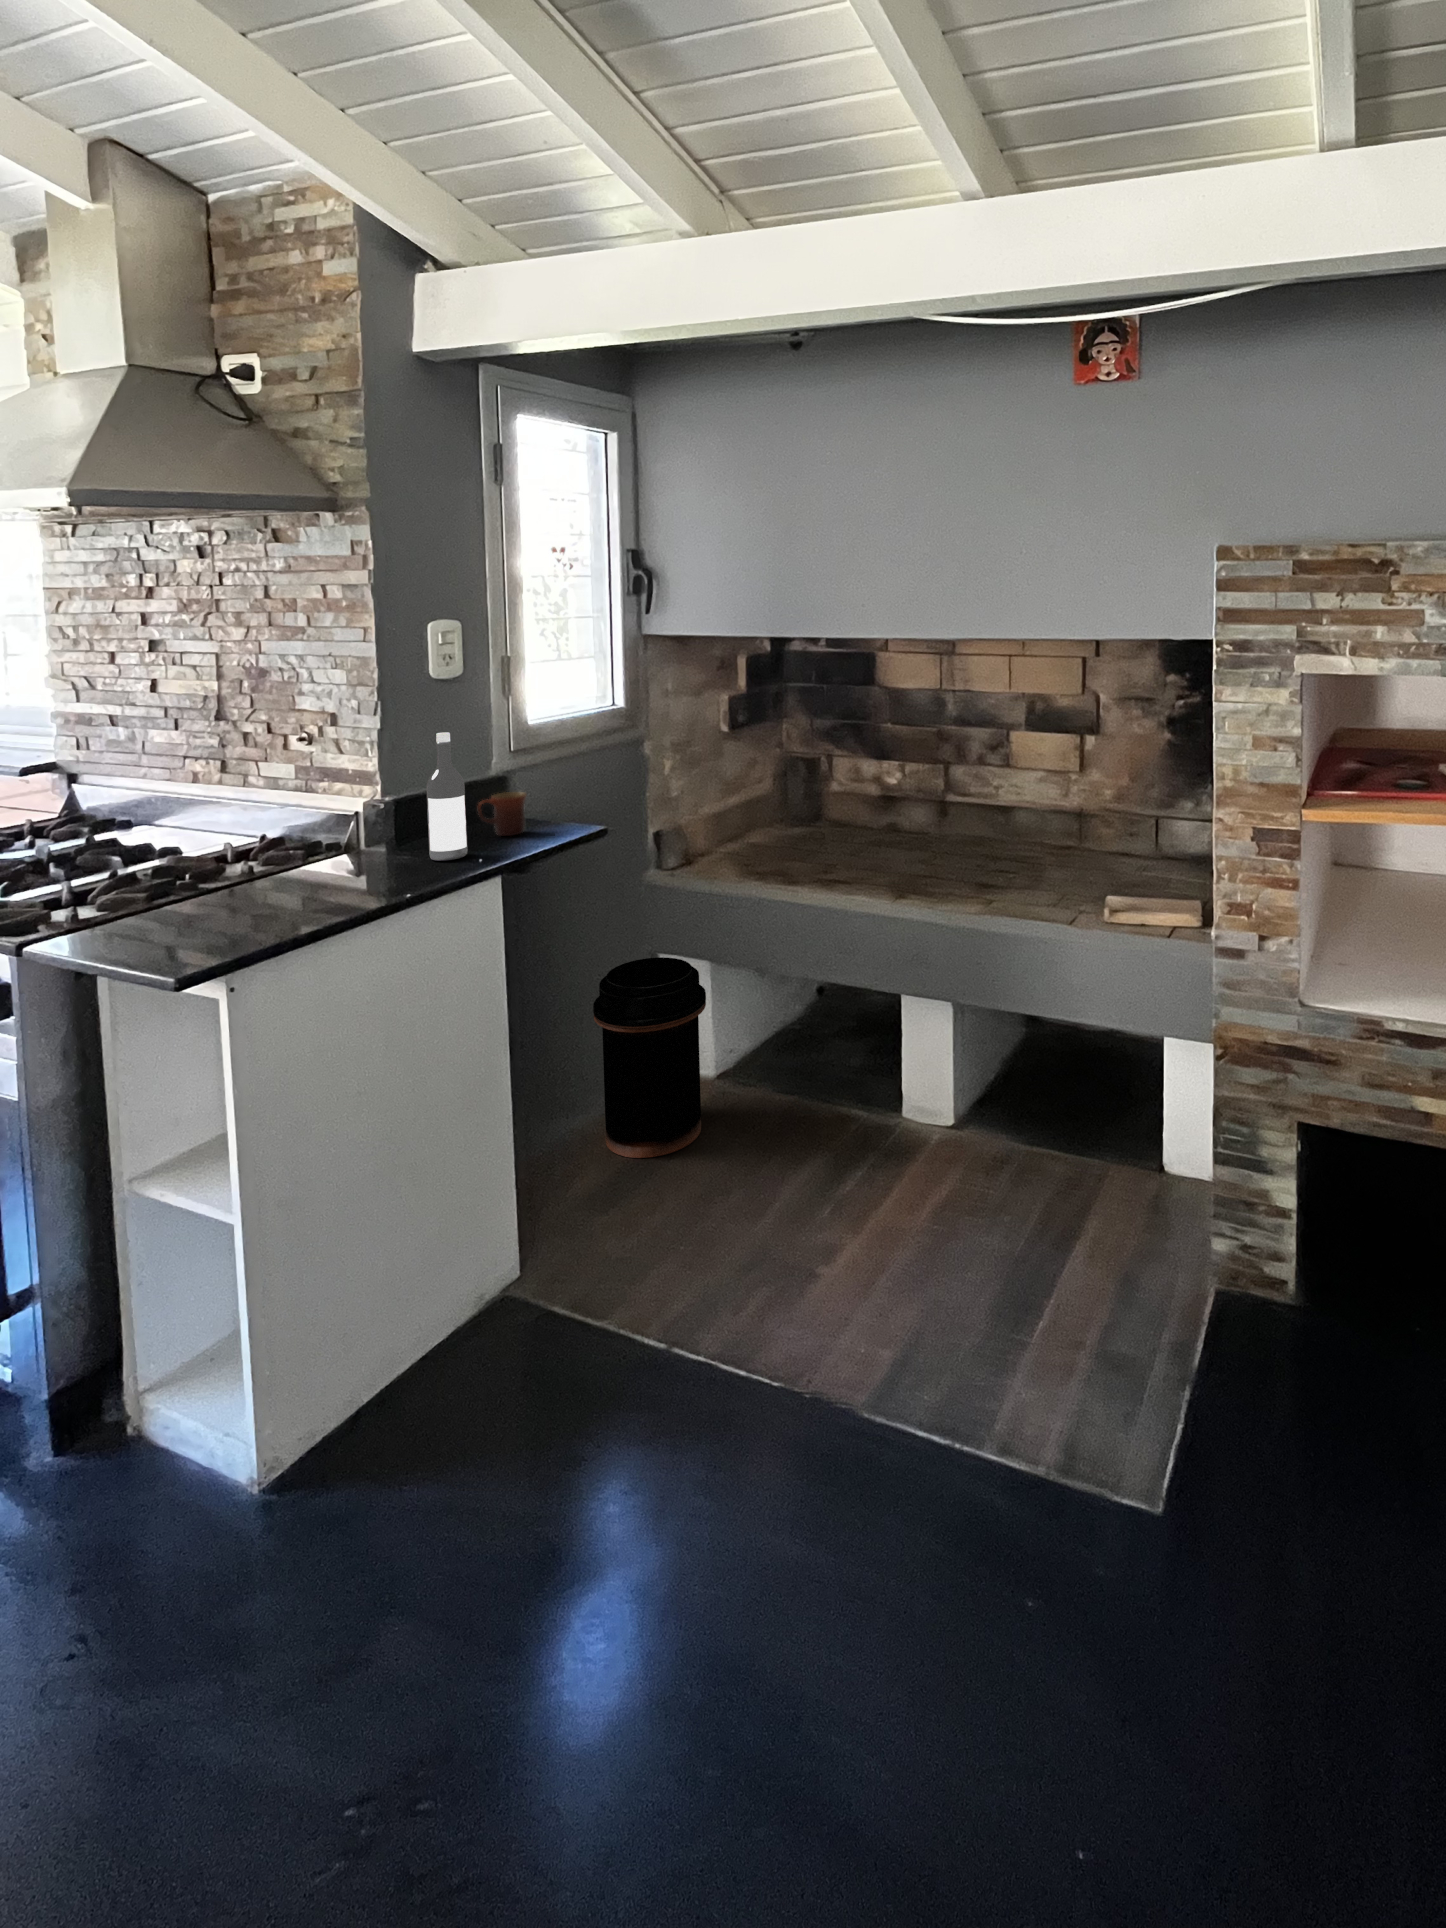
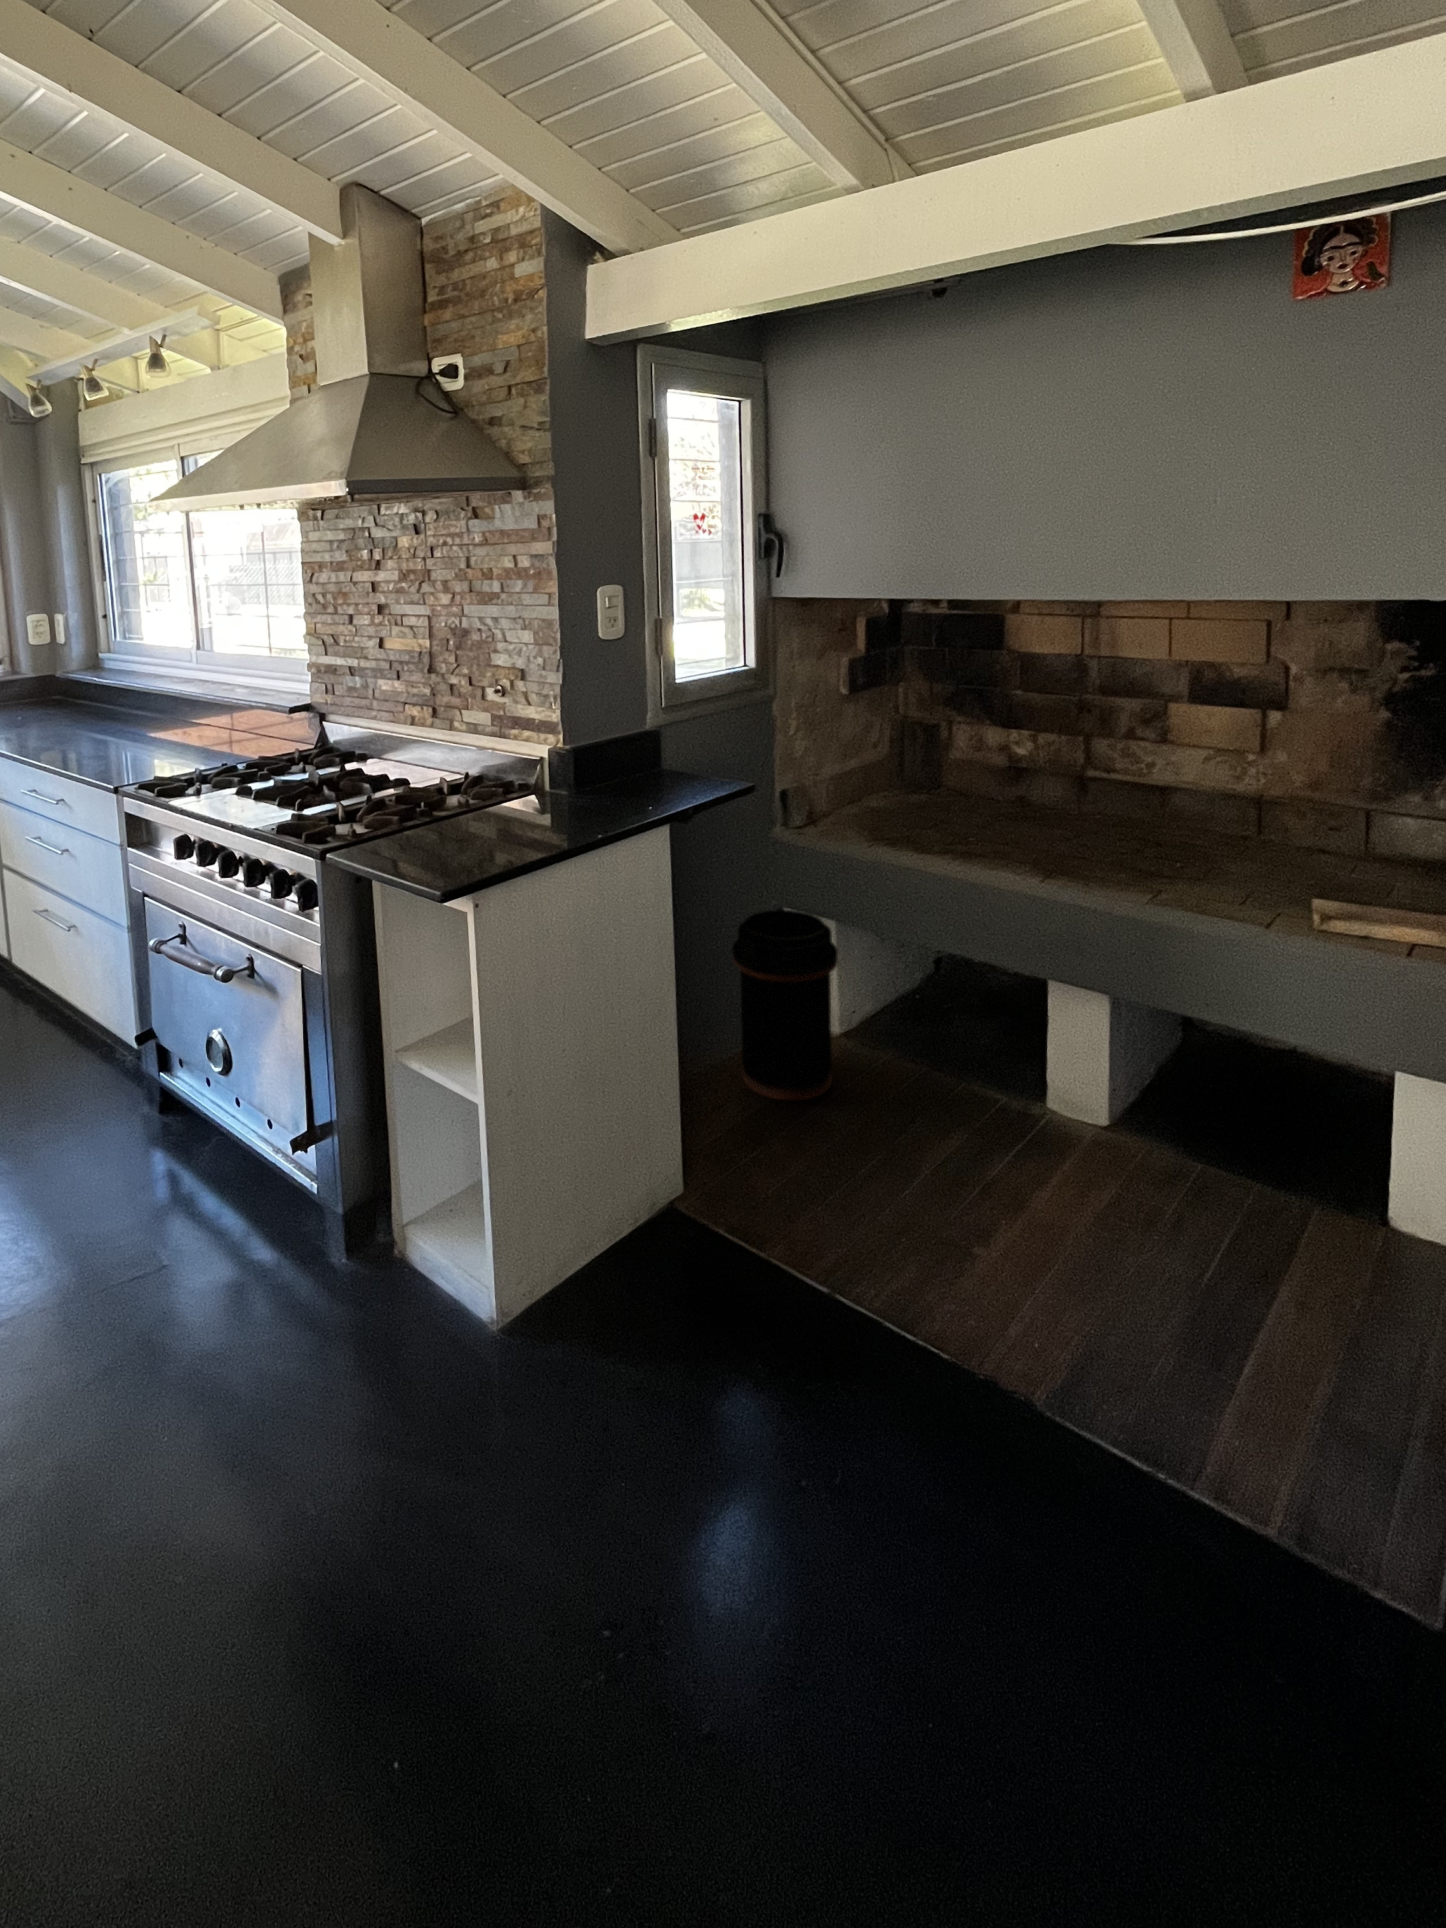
wine bottle: present [427,732,467,861] -> none [604,689,637,806]
mug: present [478,792,526,836] -> none [640,745,682,786]

